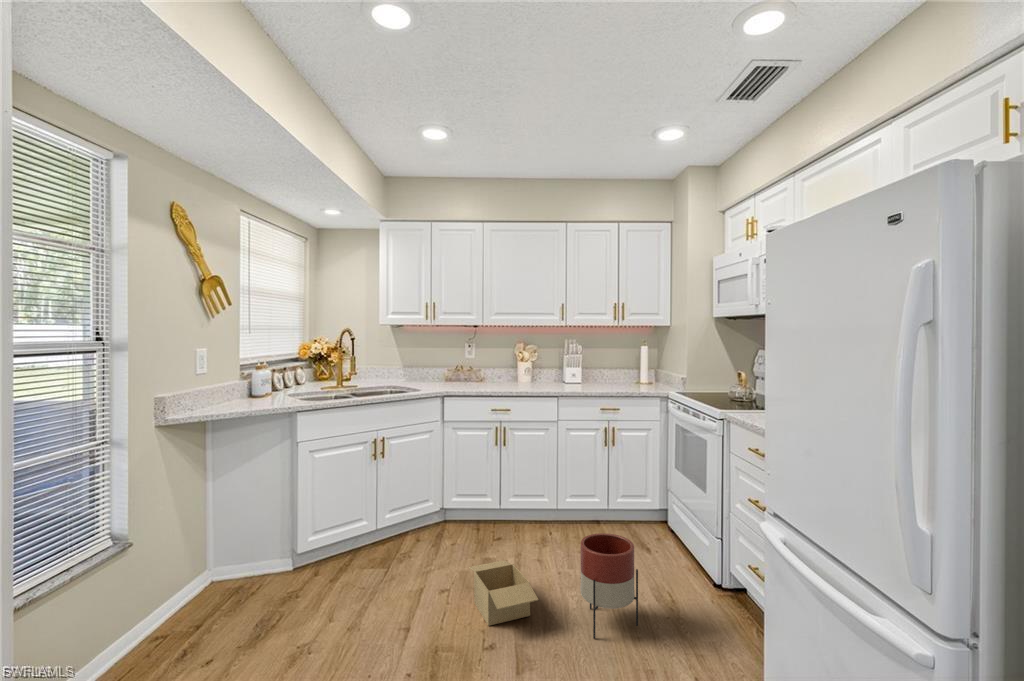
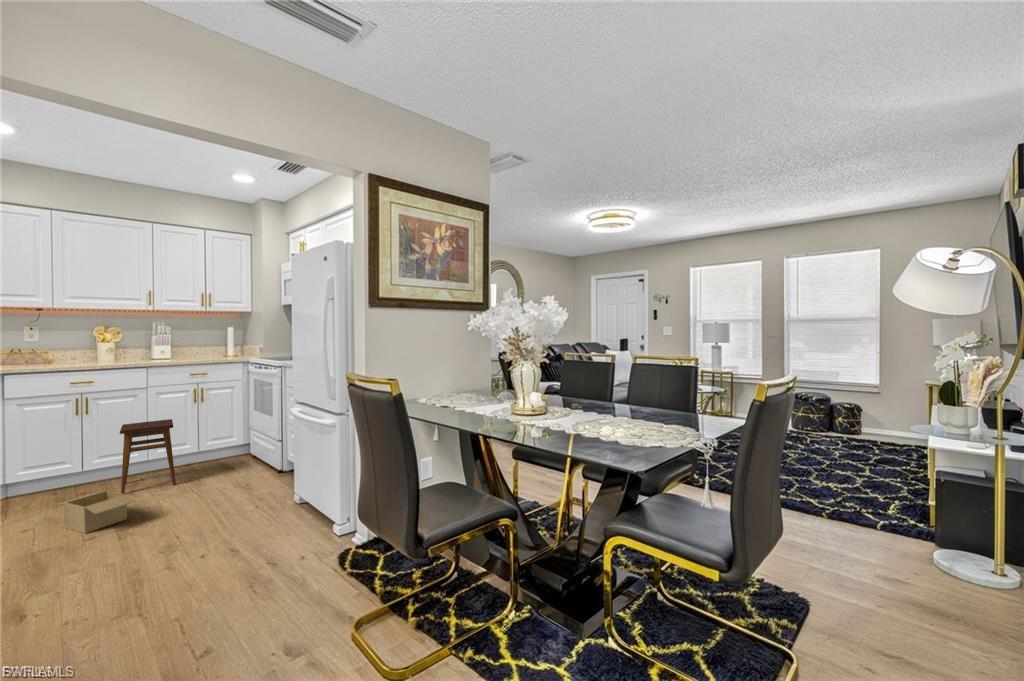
stool: none [529,466,583,560] -> present [120,419,176,494]
planter: present [580,533,638,639] -> none [173,447,221,514]

